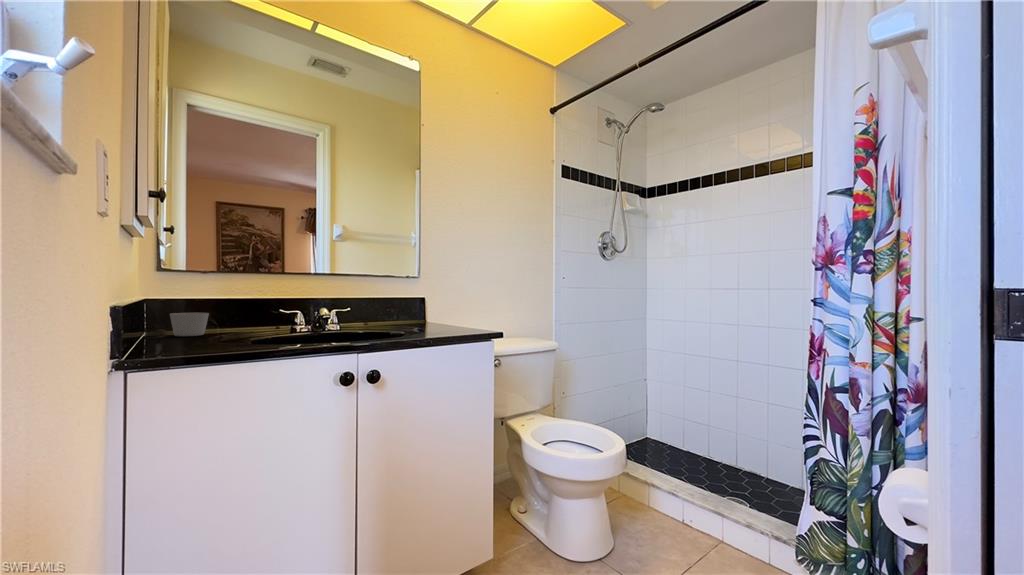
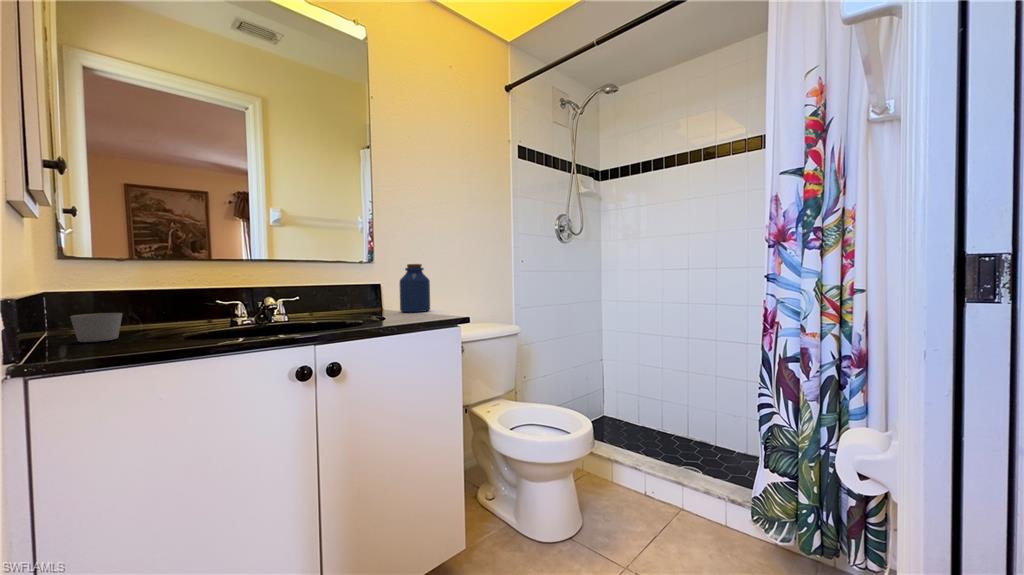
jar: none [443,278,472,323] -> present [400,264,430,312]

